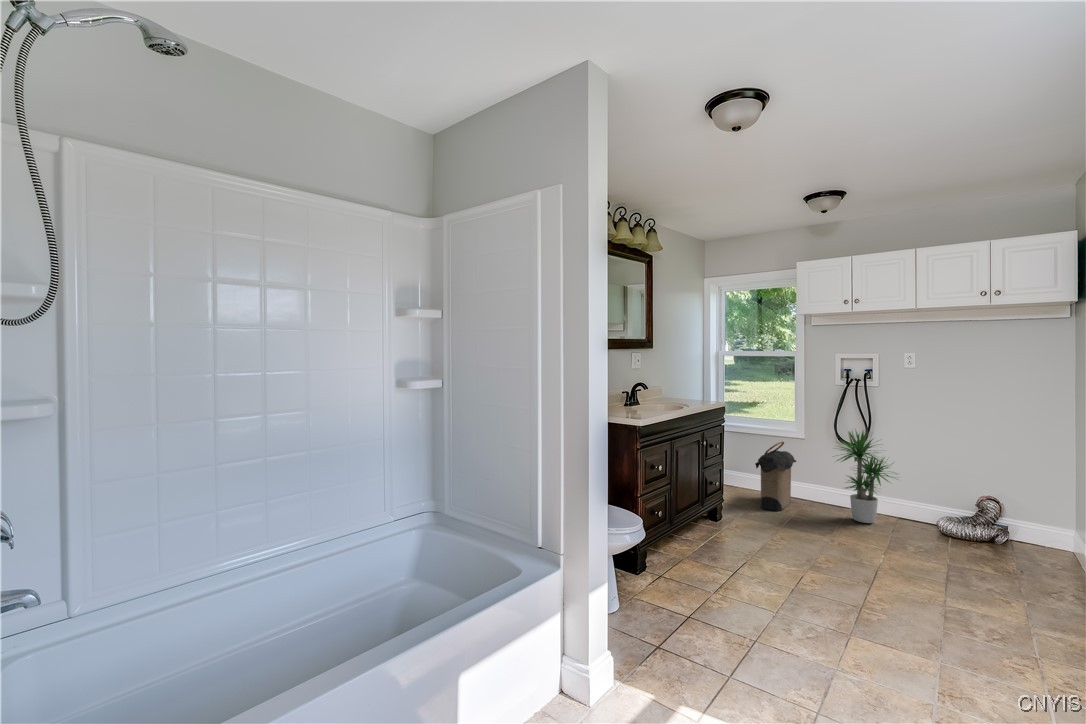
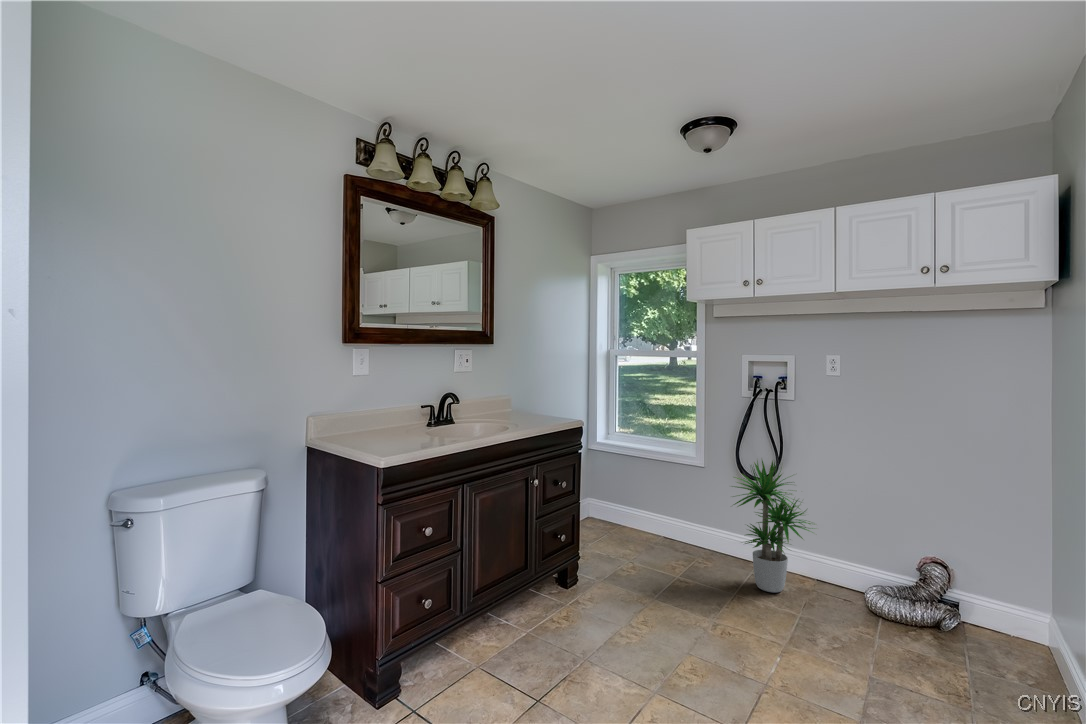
laundry hamper: present [755,441,796,511] -> none [632,474,694,571]

